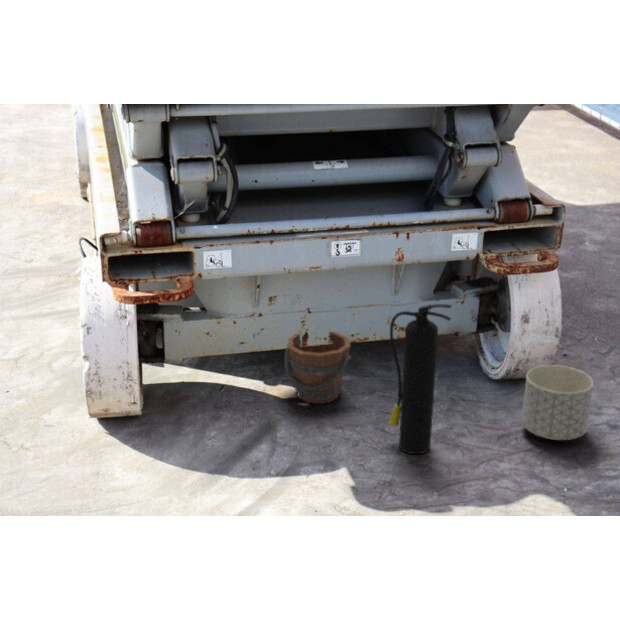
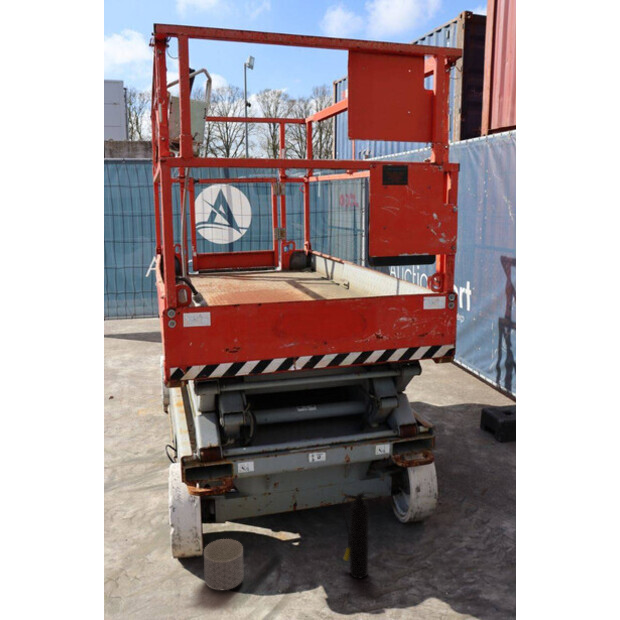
bucket: present [285,332,351,404] -> none [284,498,322,544]
planter: present [522,365,593,440] -> present [204,539,244,590]

